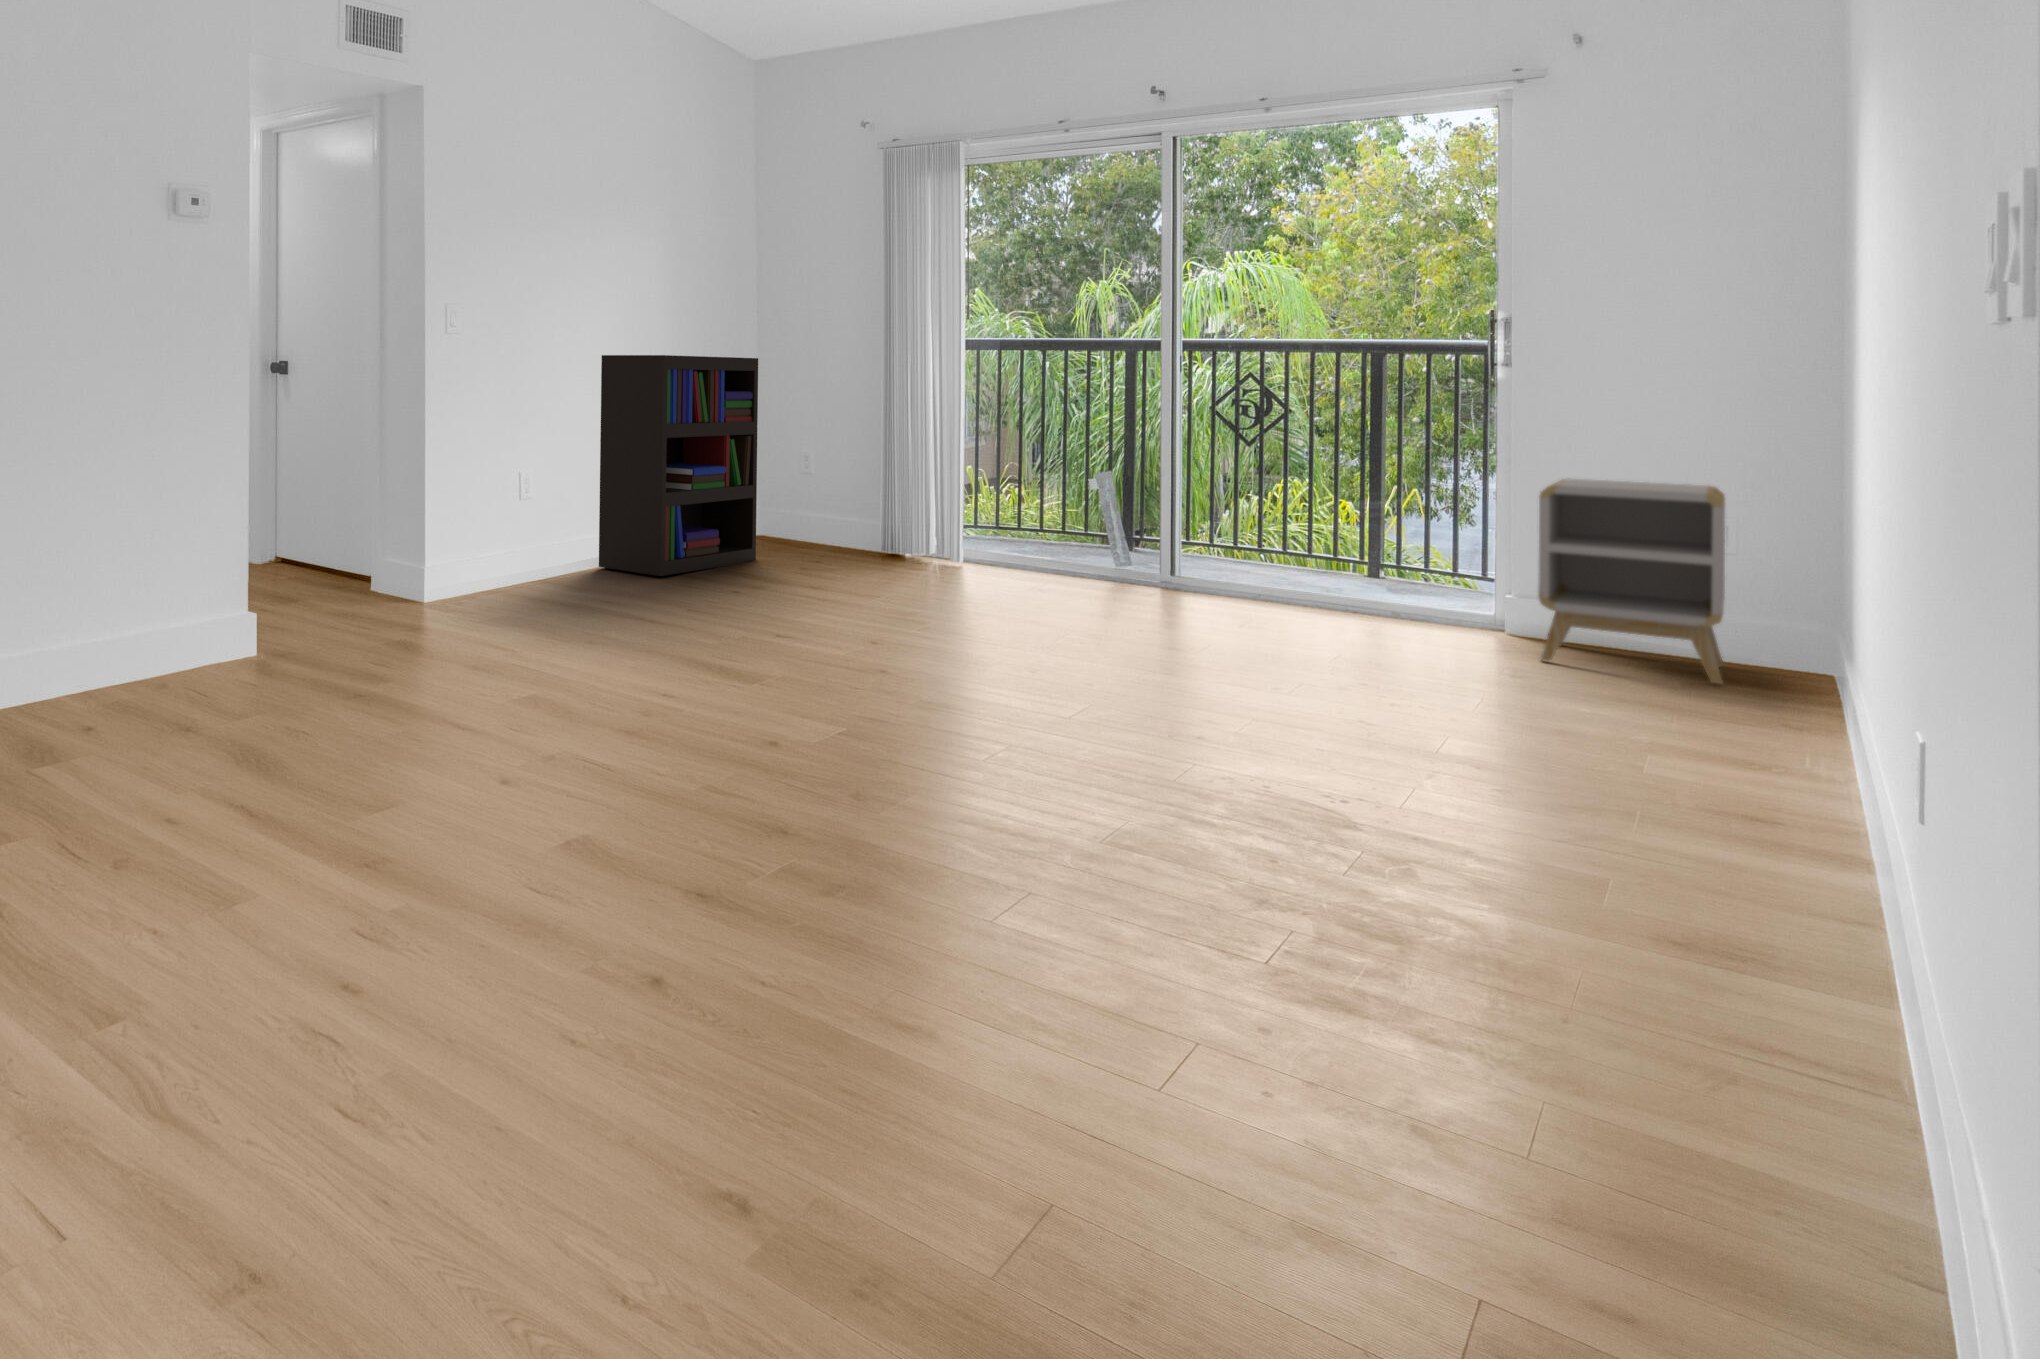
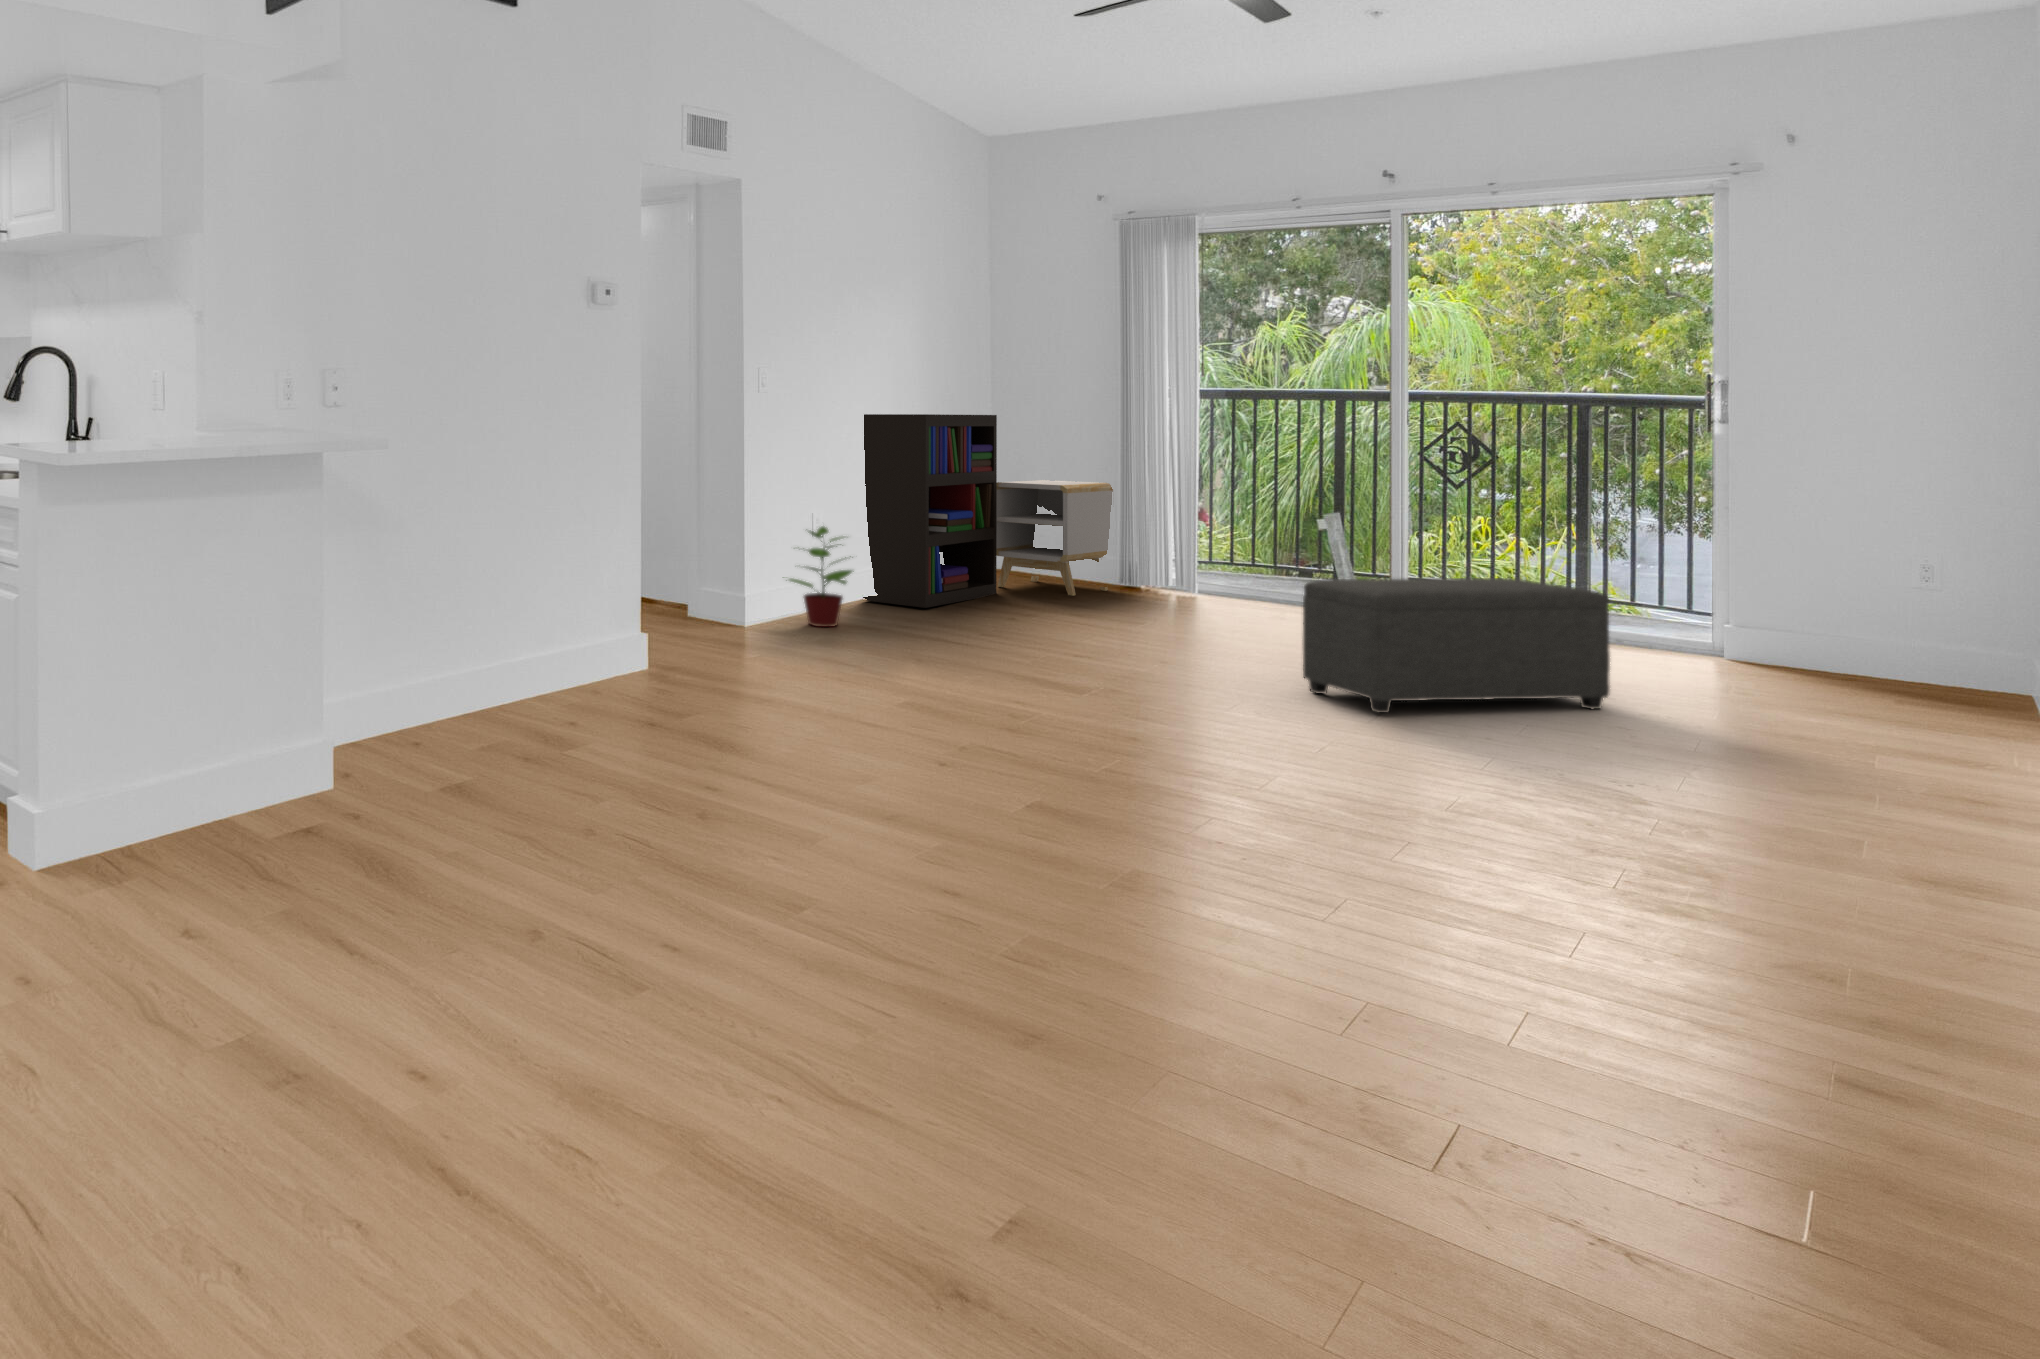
potted plant: none [481,478,573,599] -> present [790,526,854,627]
side table: present [1538,478,1725,683] -> present [996,480,1113,596]
ottoman: none [1020,546,1358,707] -> present [1303,578,1610,713]

